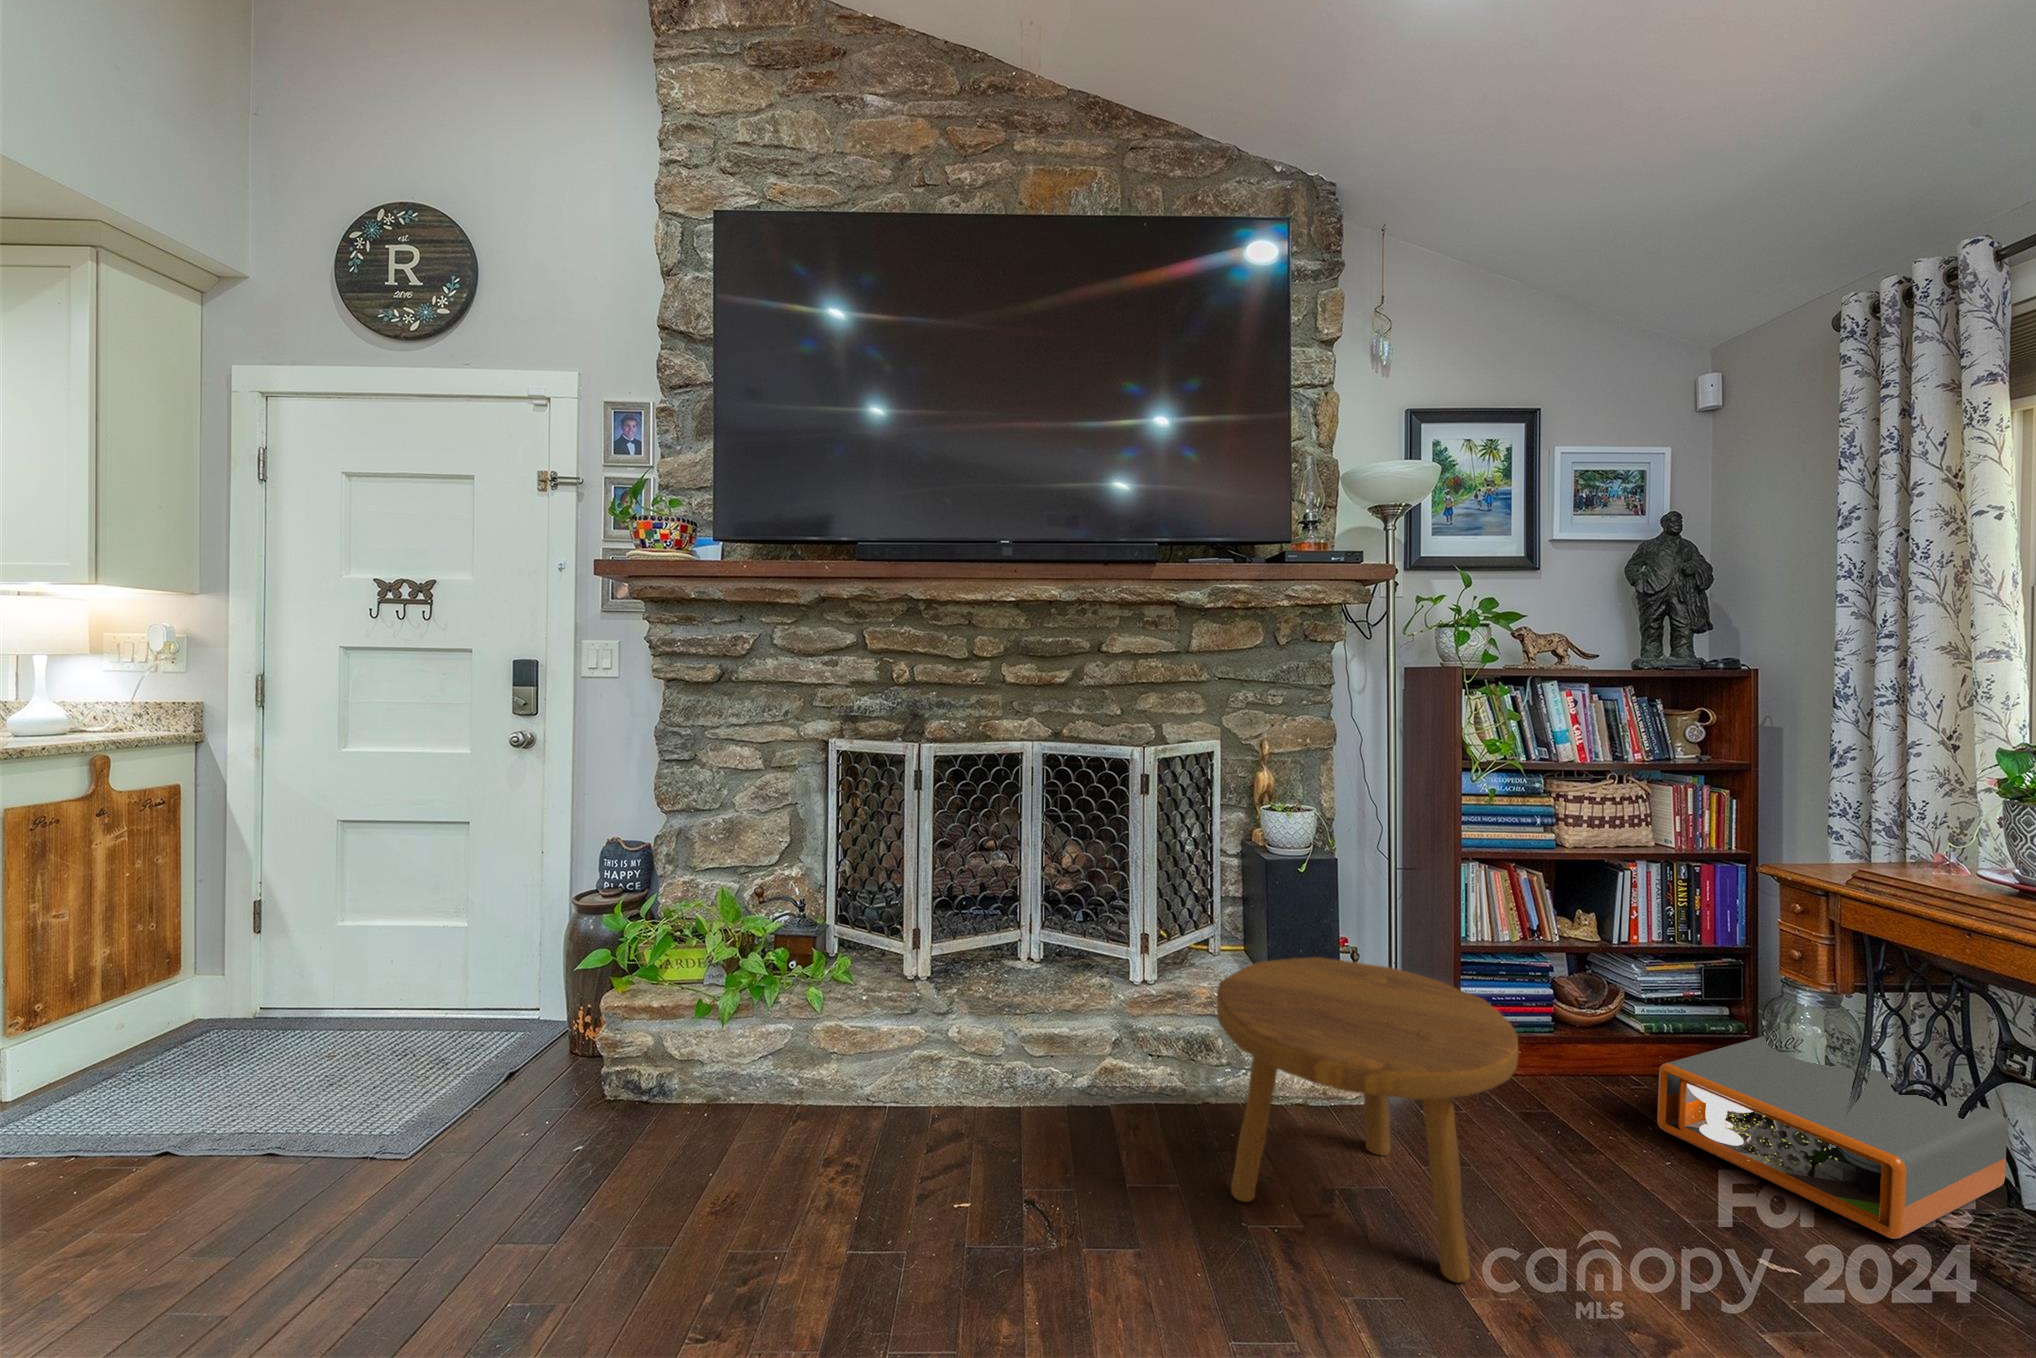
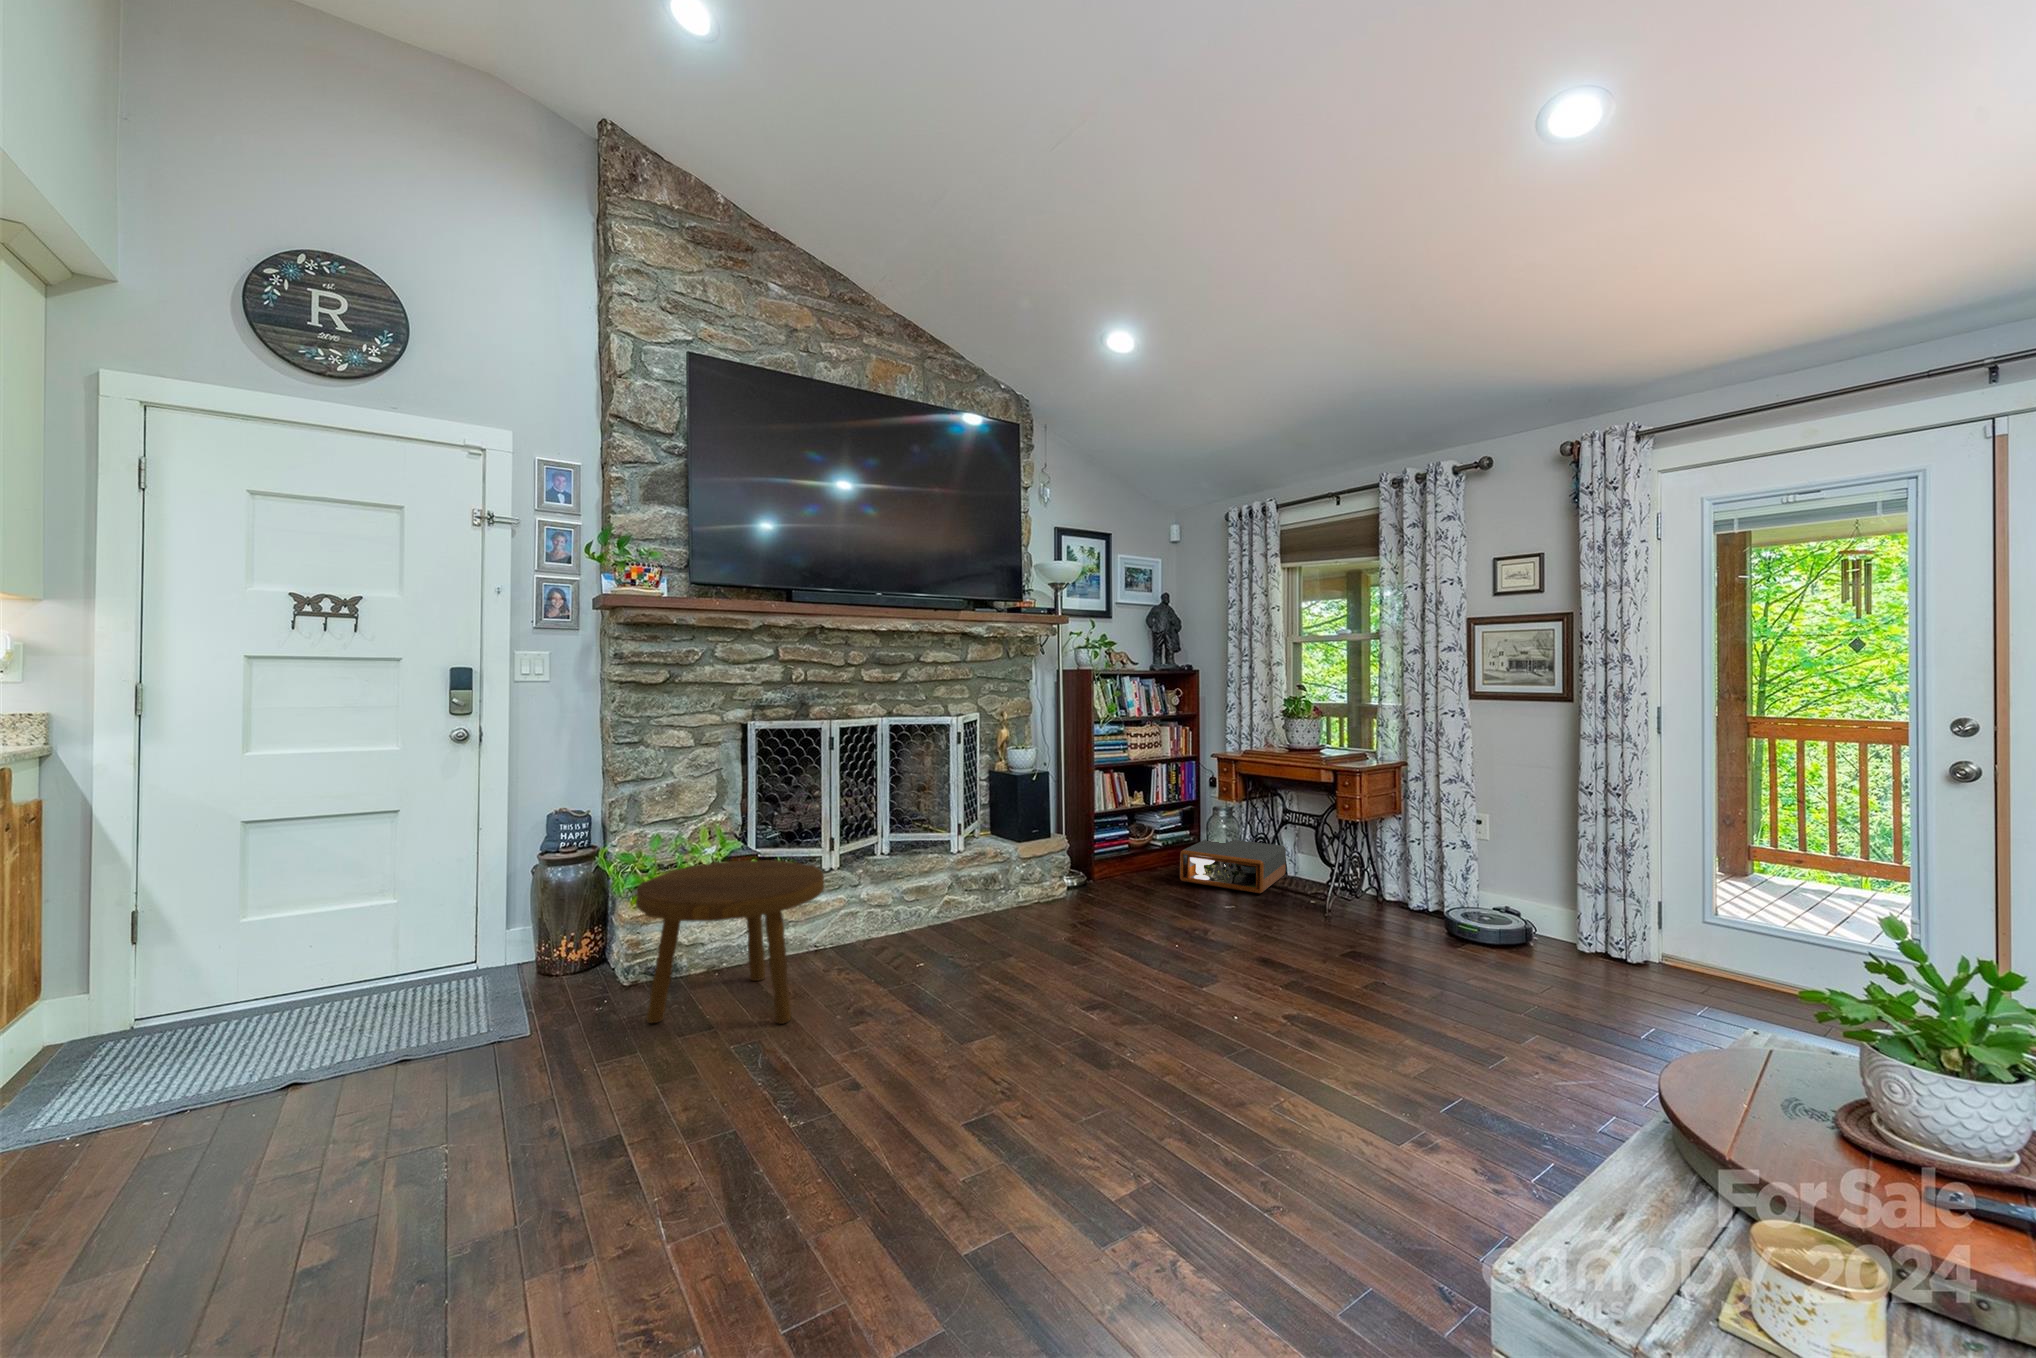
footstool: present [1217,957,1518,1283] -> present [636,860,824,1024]

